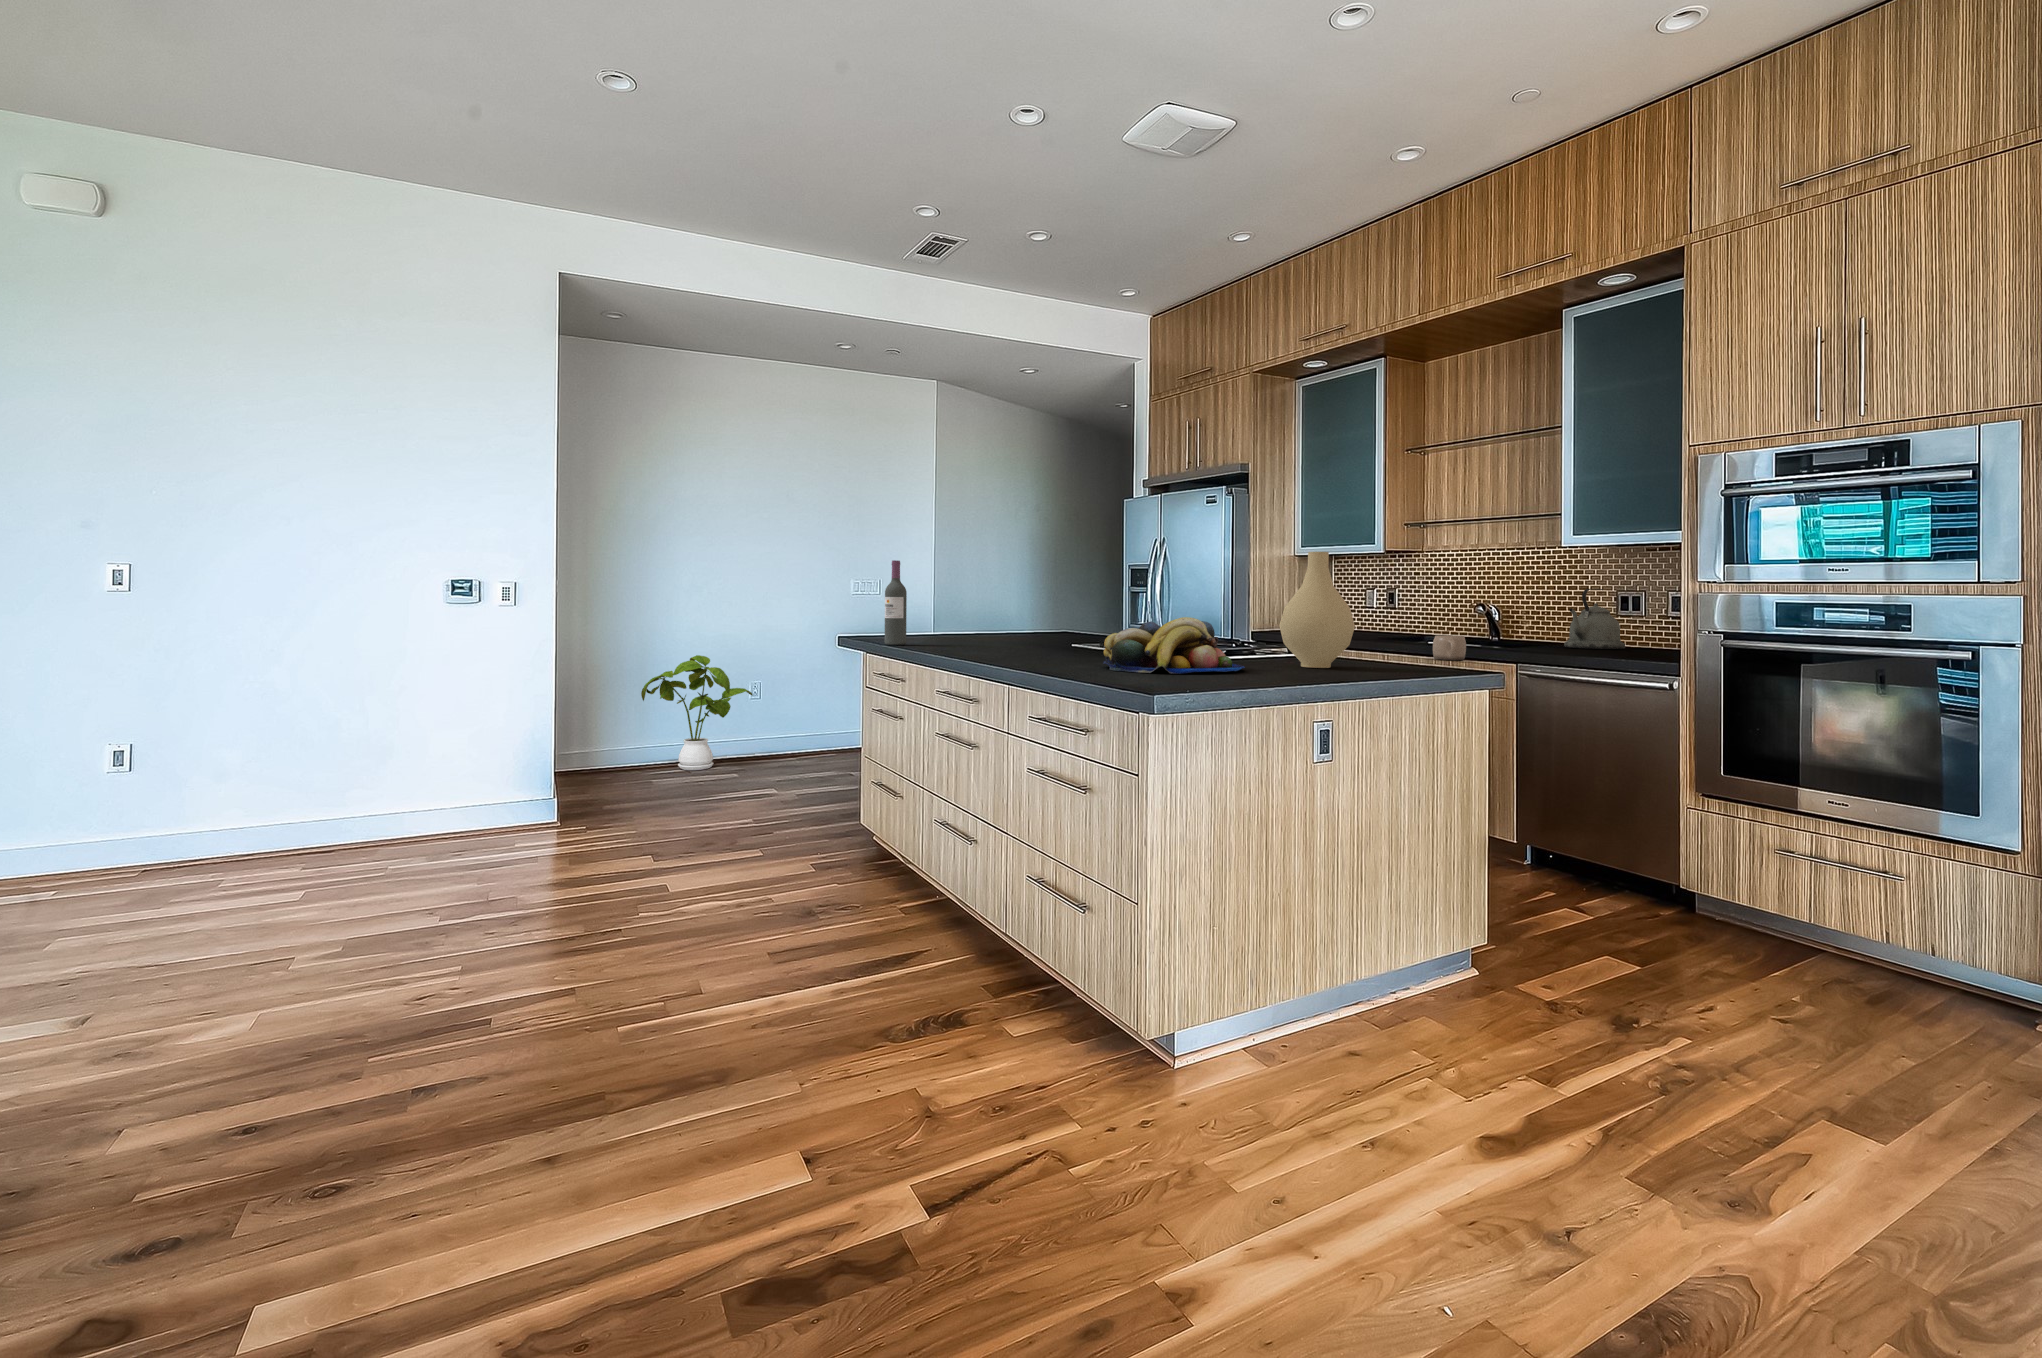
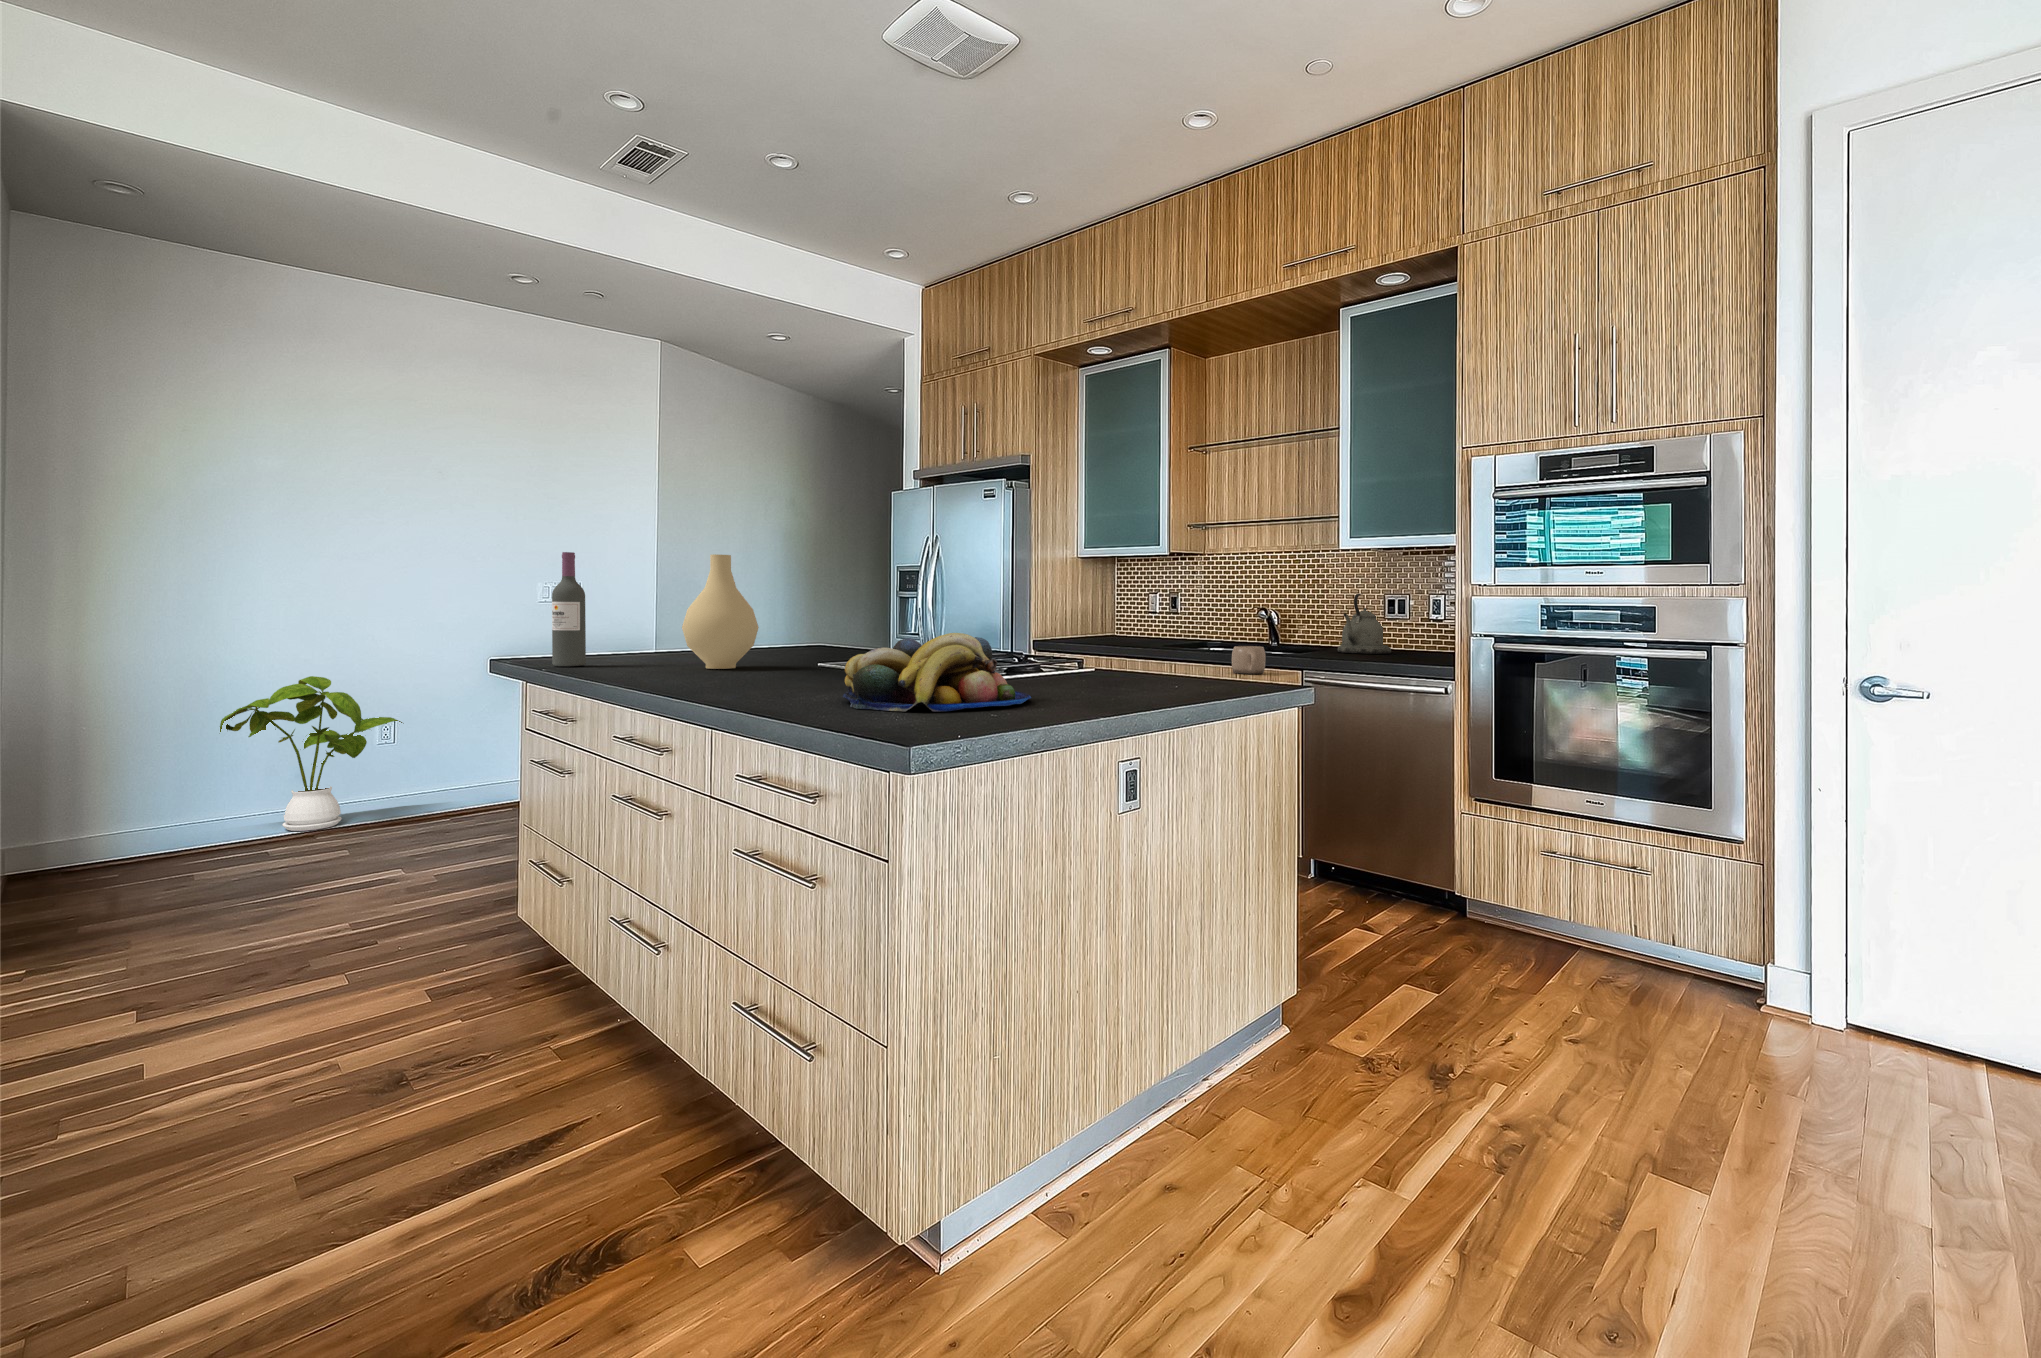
vase: present [1279,552,1355,668] -> present [682,554,759,669]

